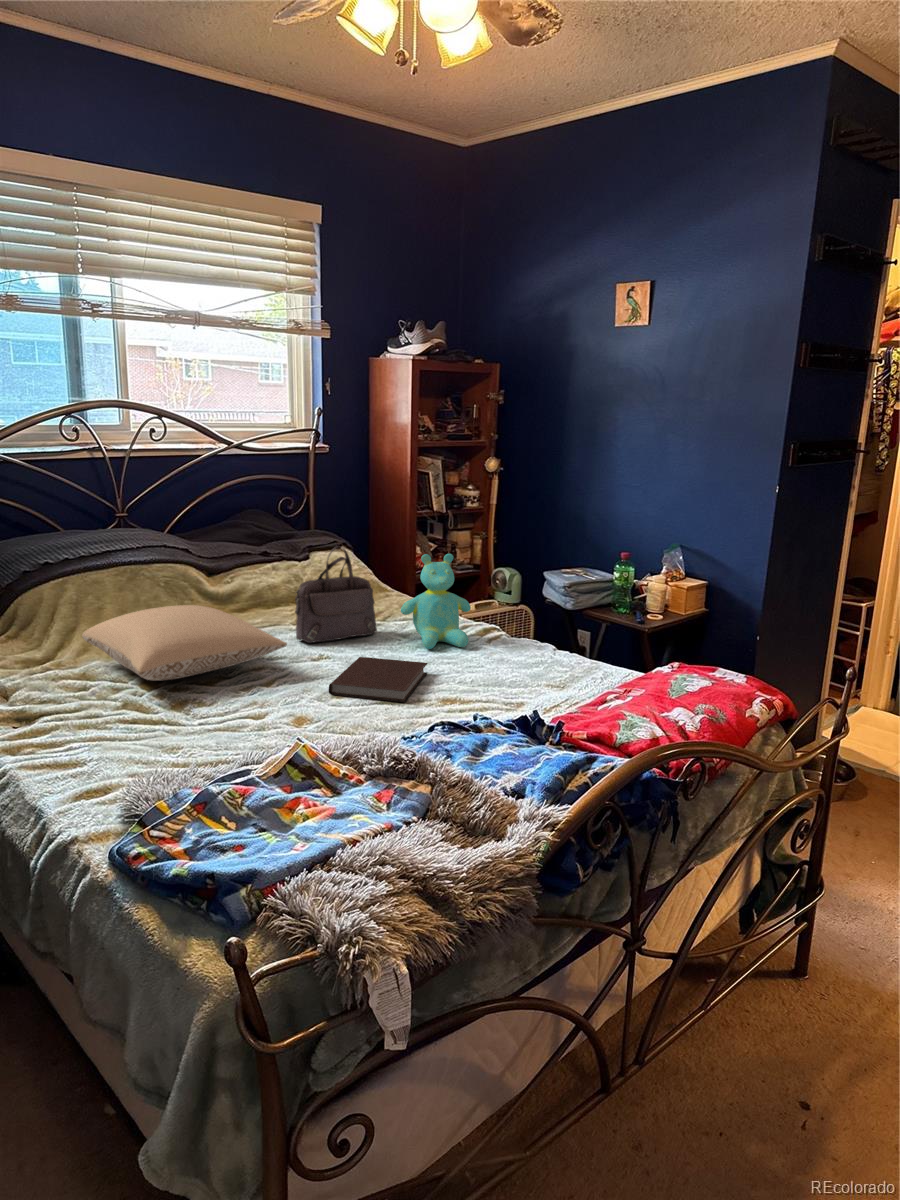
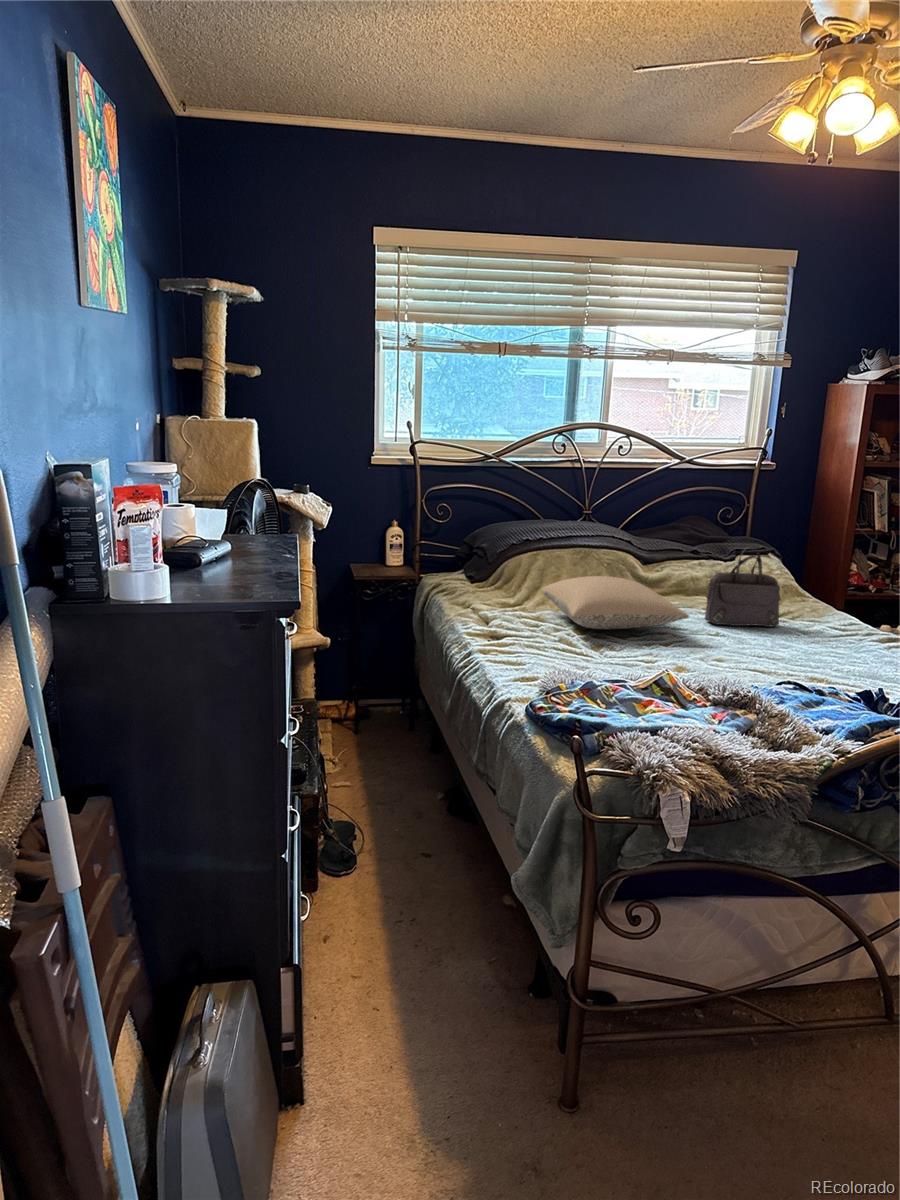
teddy bear: present [401,554,471,649] -> none [802,561,873,648]
notebook: present [329,657,427,702] -> none [715,639,812,676]

